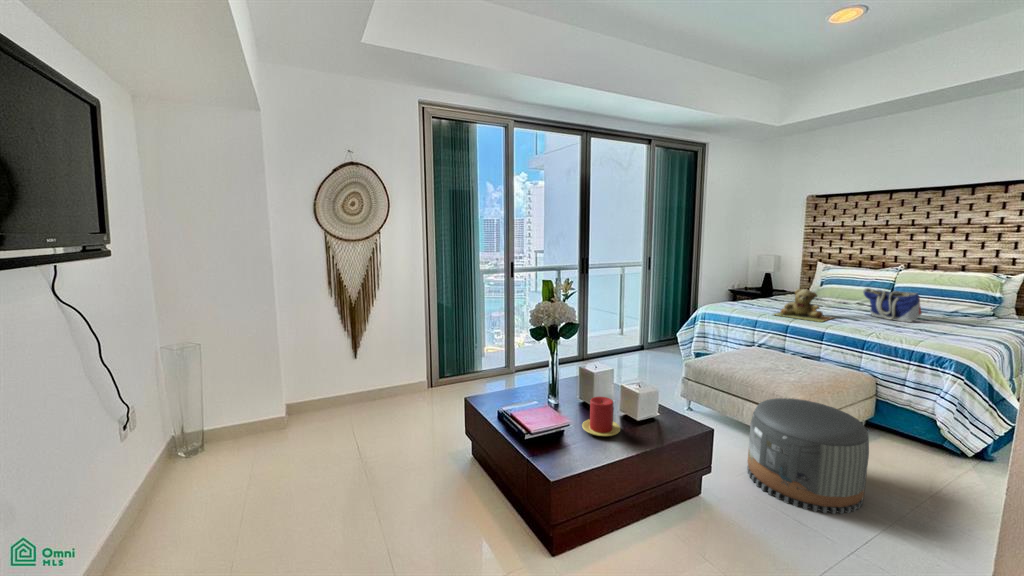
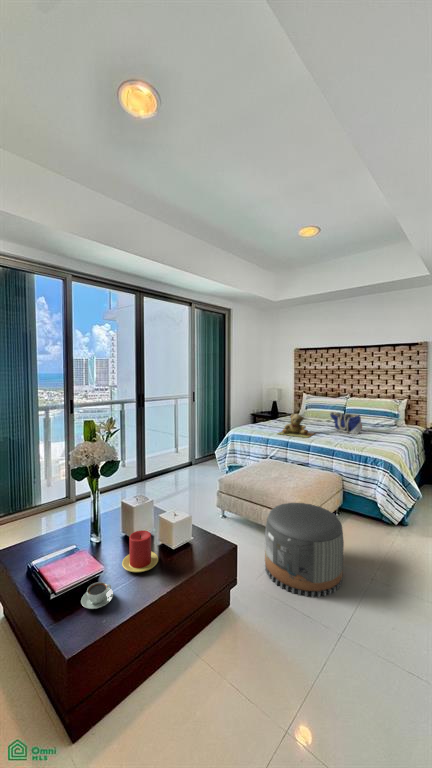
coffee cup: none [548,435,578,456] -> present [81,582,113,609]

